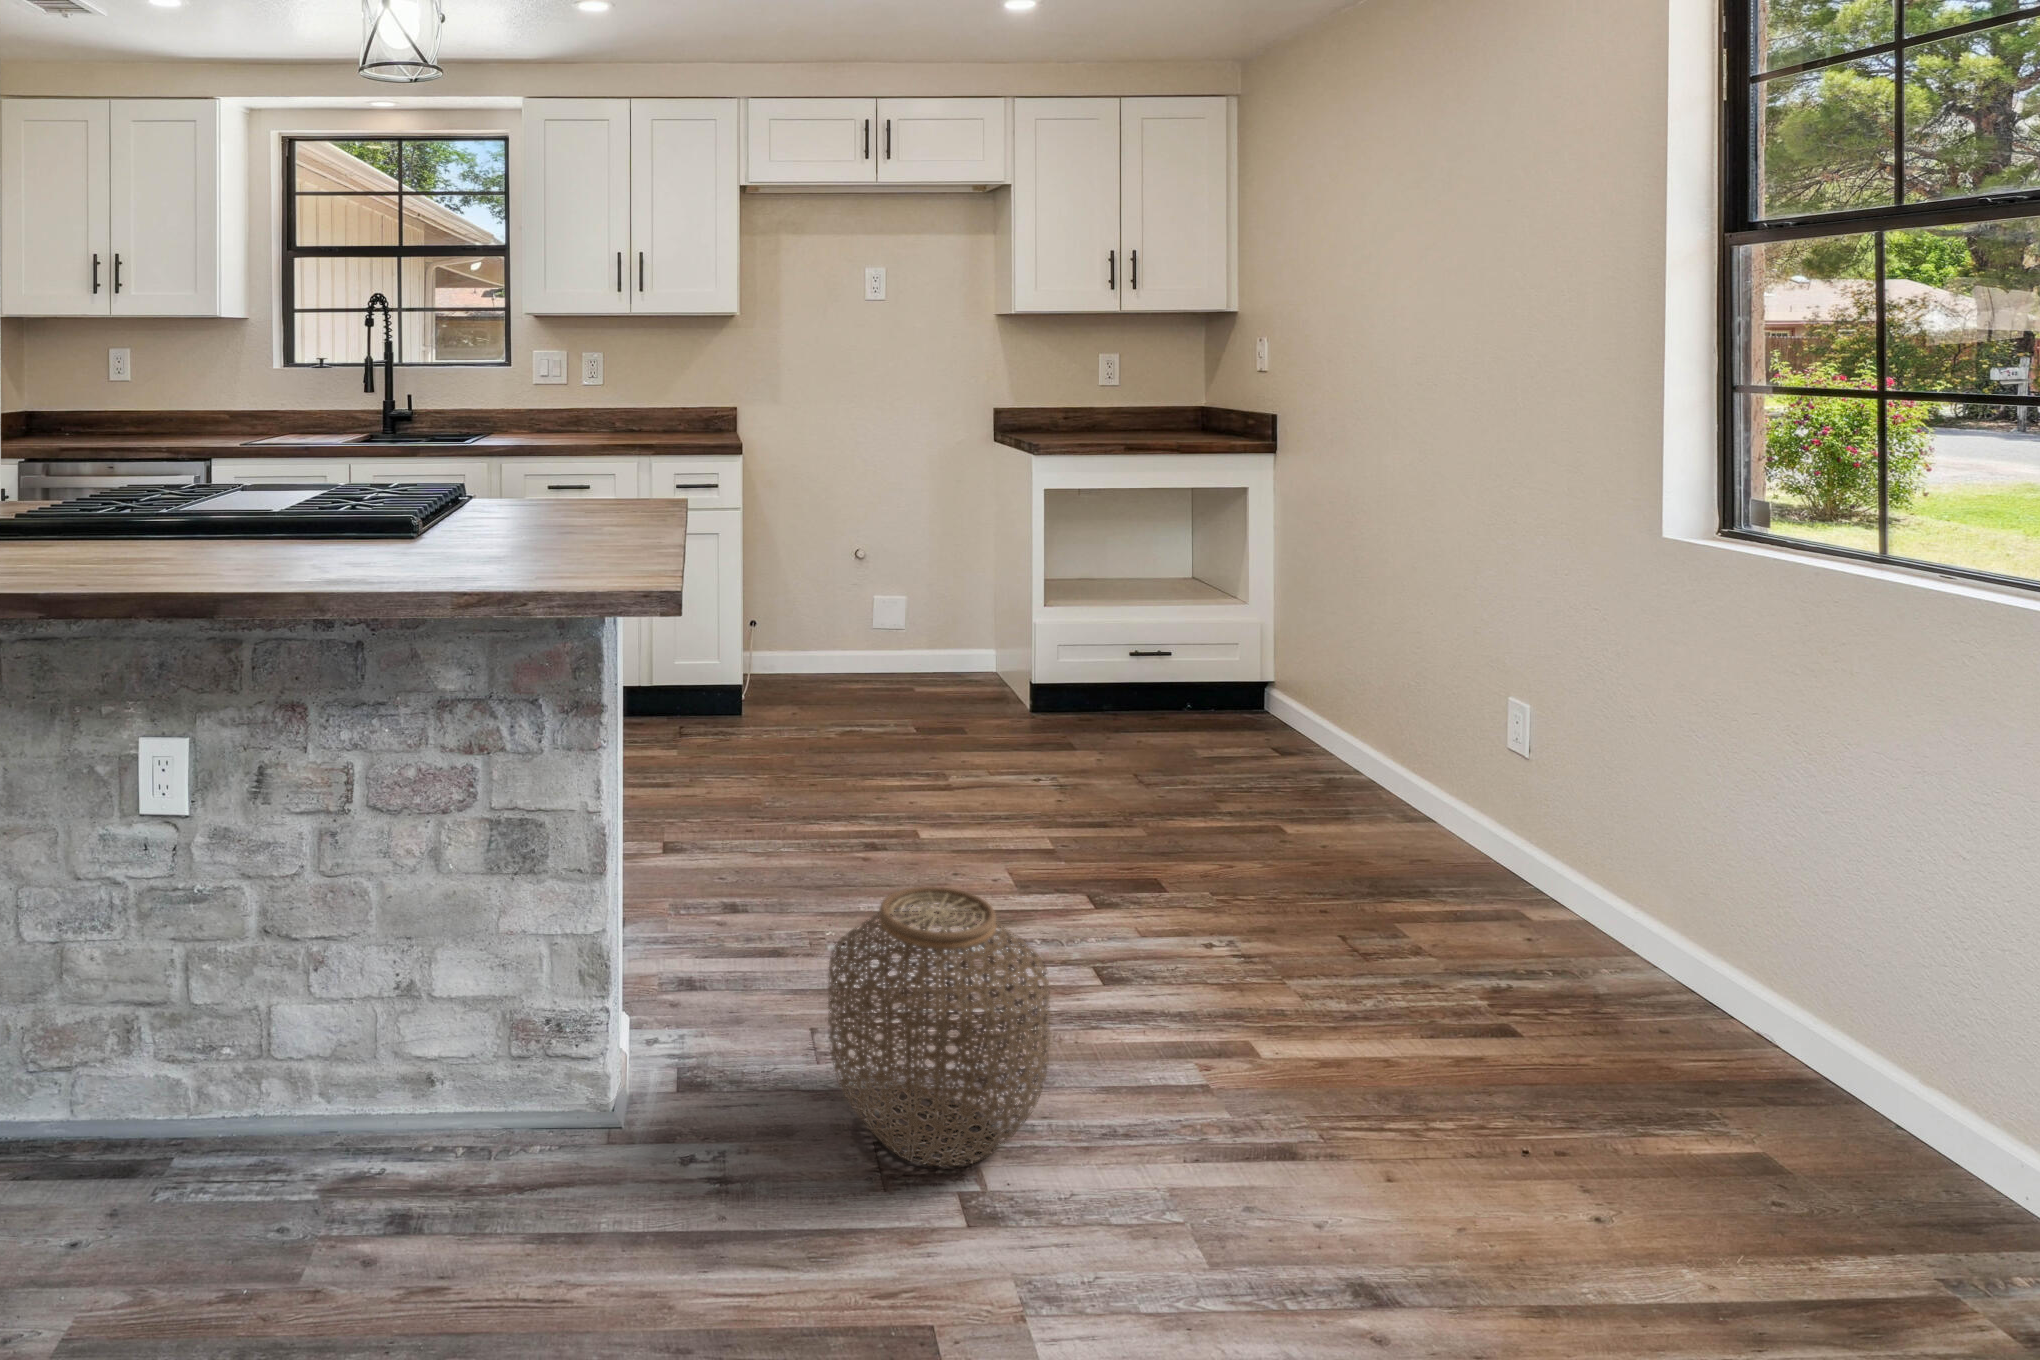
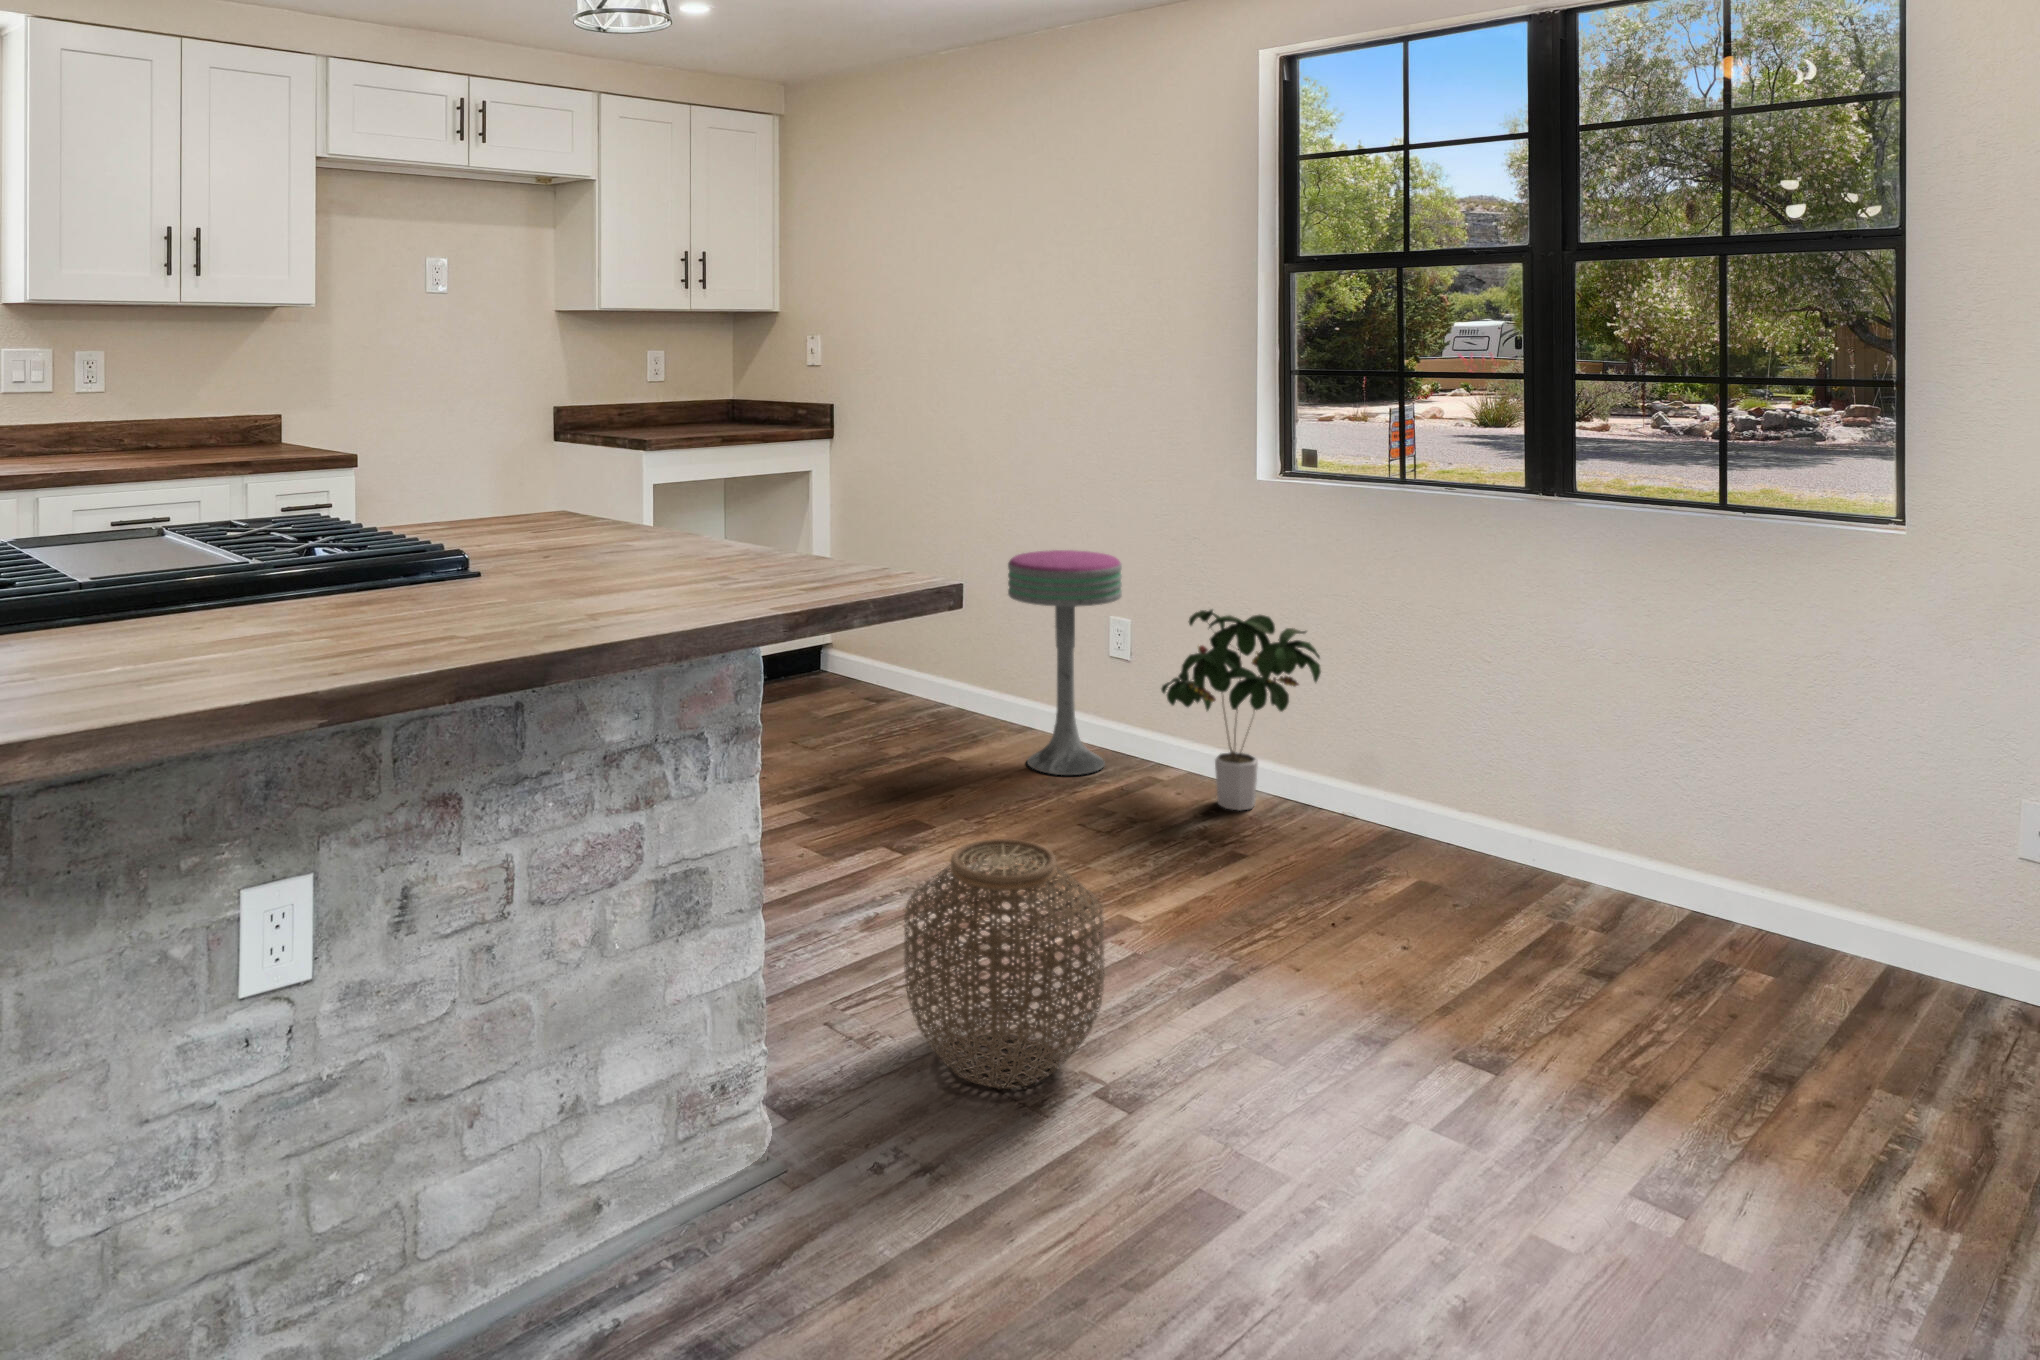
bar stool: none [1342,602,1498,883] -> present [1008,550,1122,775]
potted plant: none [1519,706,1719,986] -> present [1161,610,1321,810]

